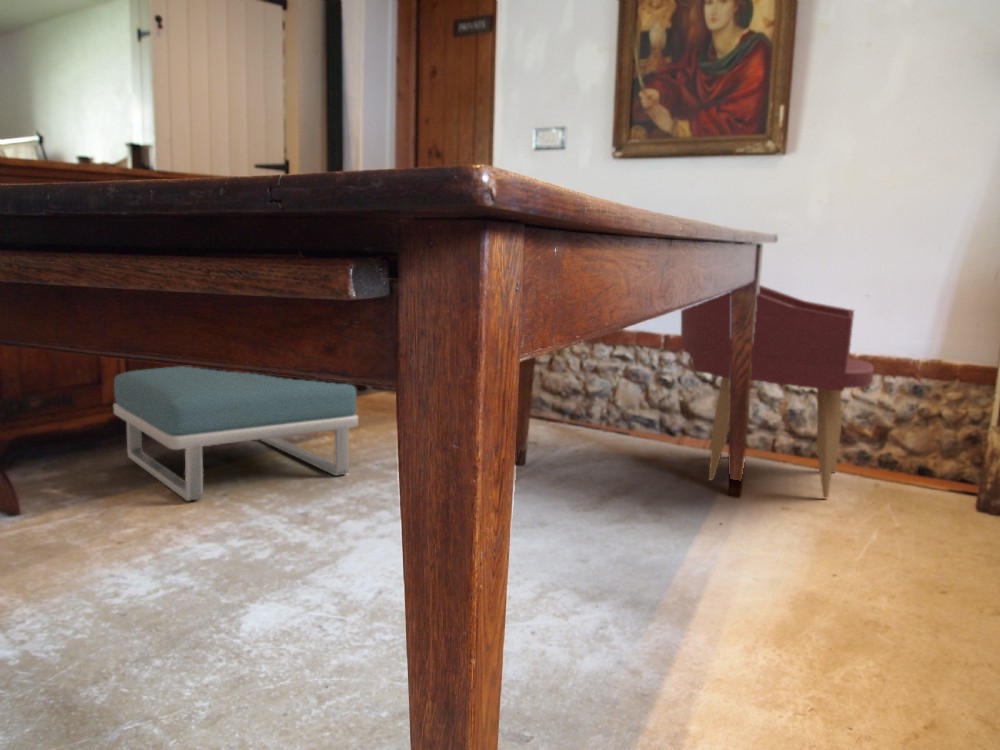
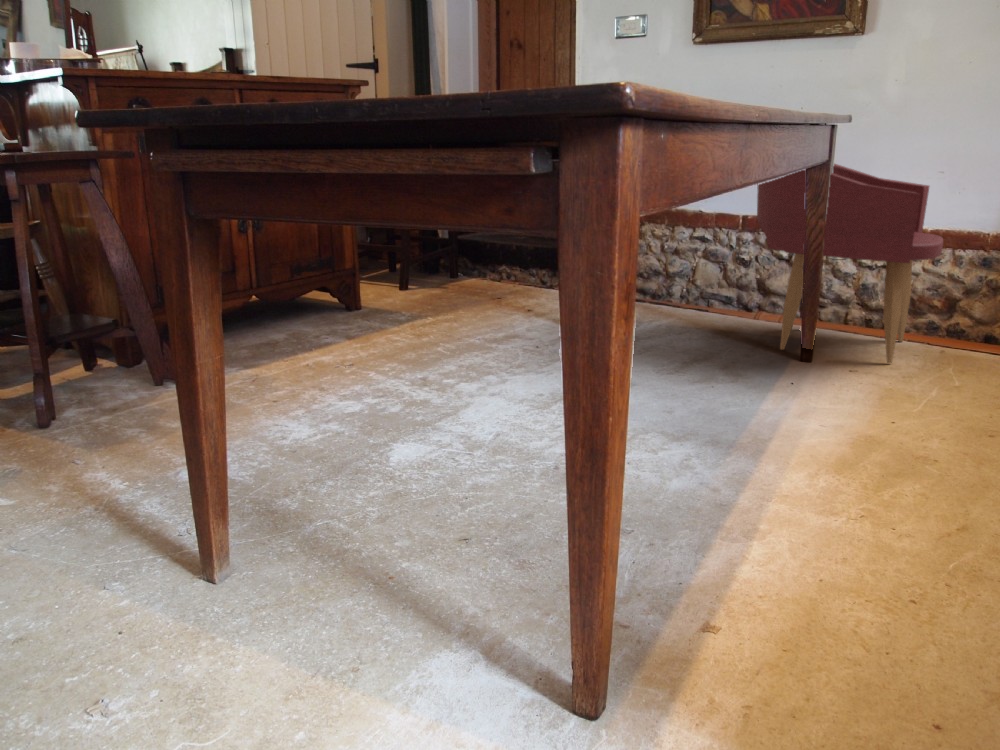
footstool: present [114,365,359,501] -> none [253,252,463,370]

